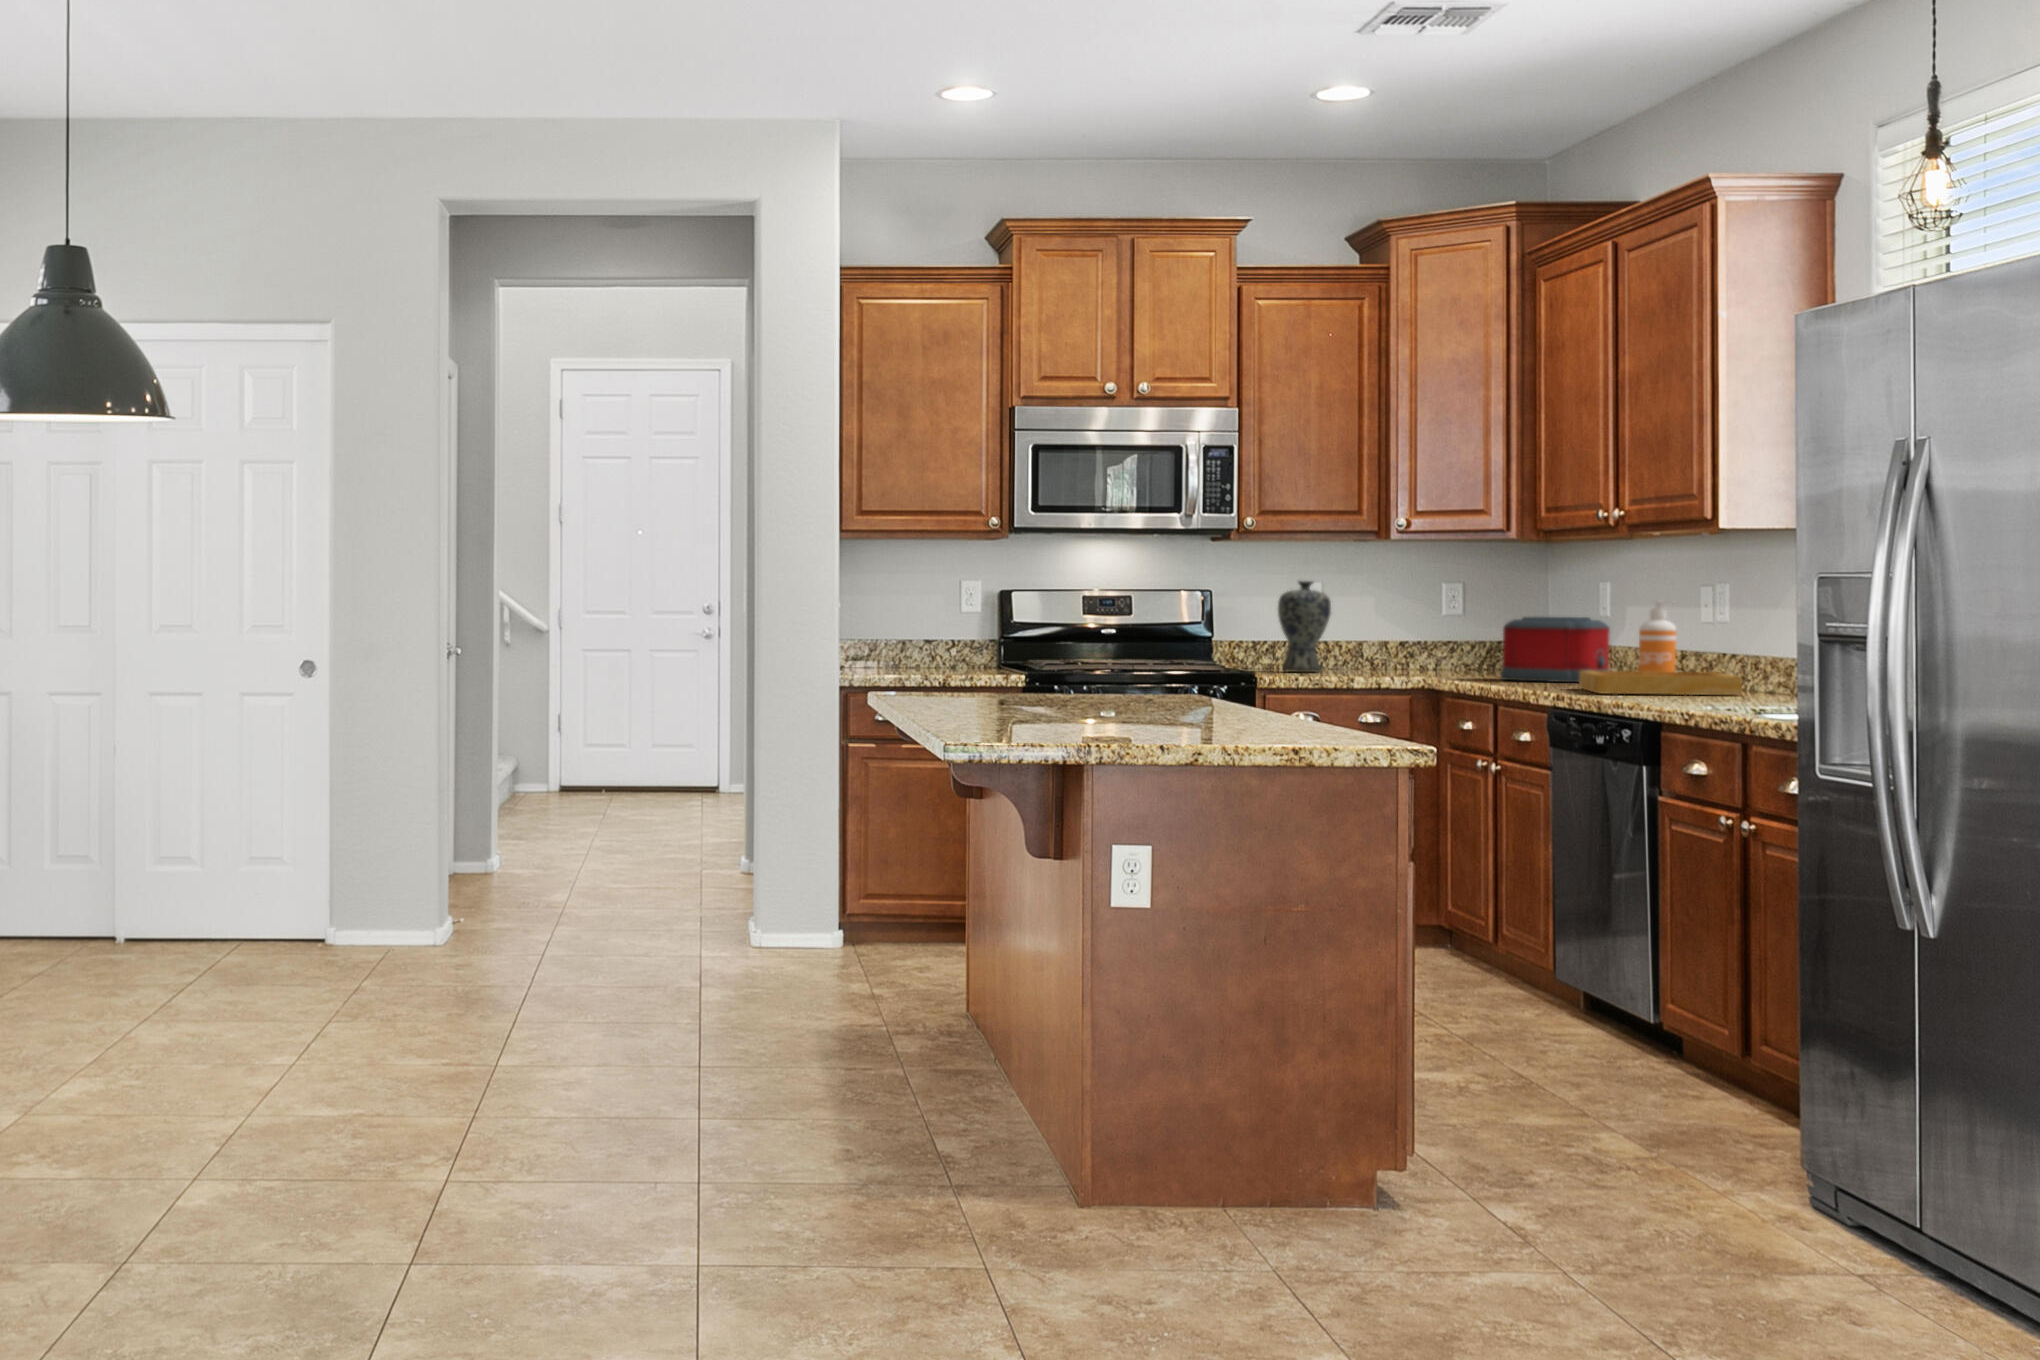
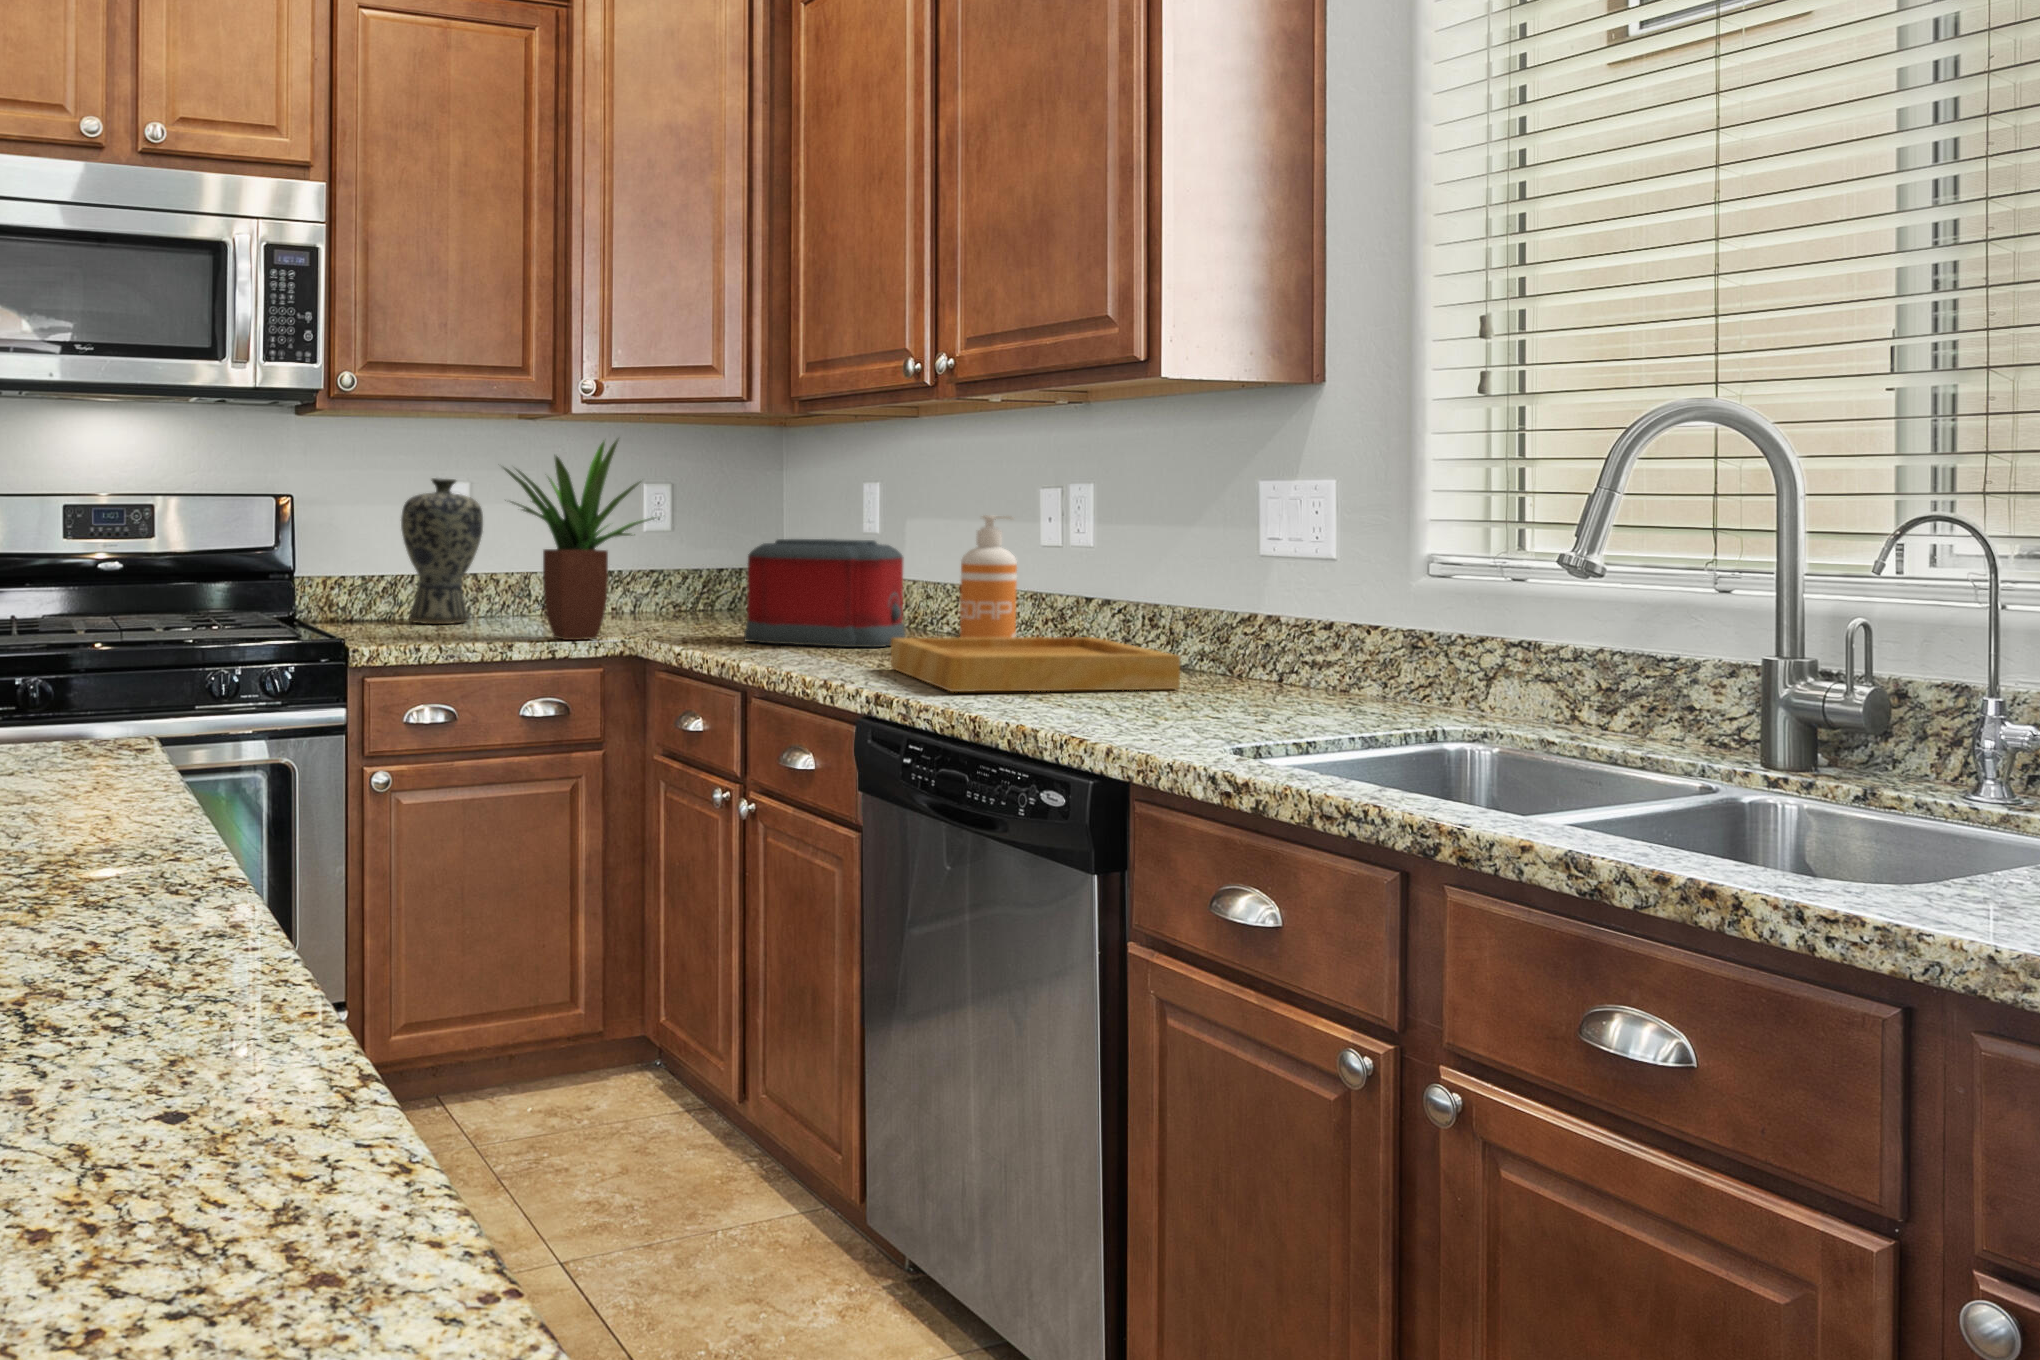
potted plant: none [1344,554,1451,678] -> present [504,440,654,640]

